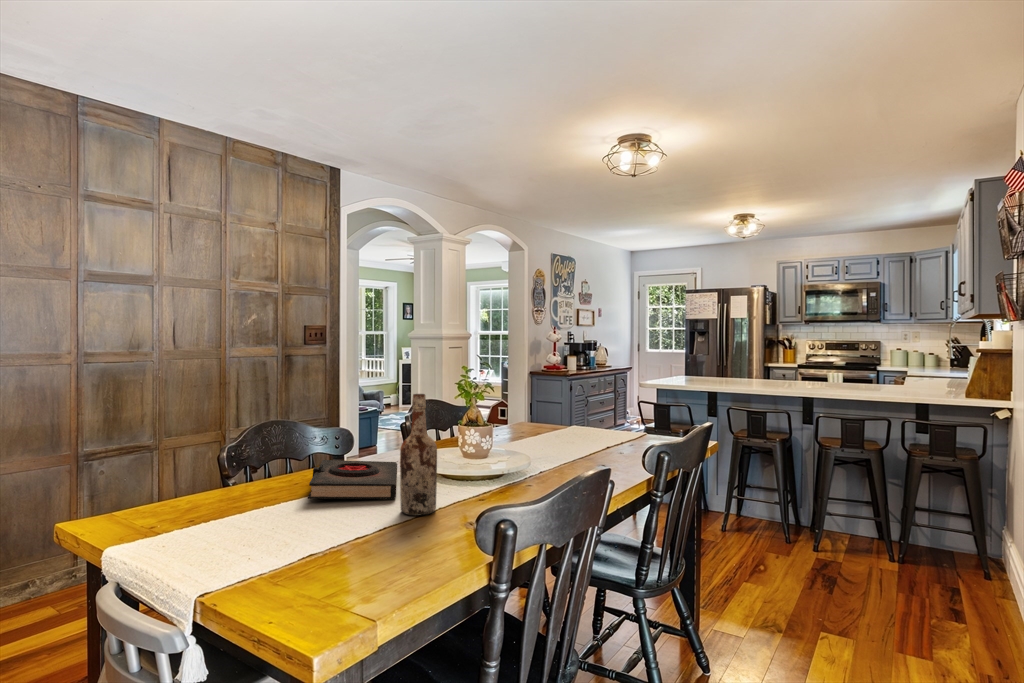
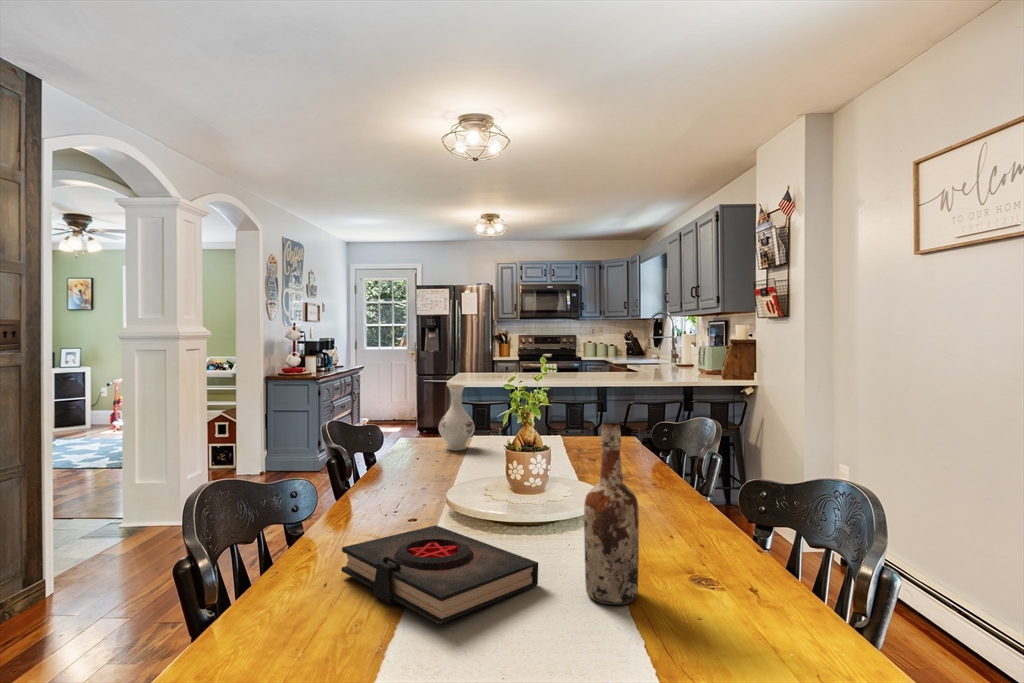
vase: none [531,378,561,433] -> present [439,385,475,450]

